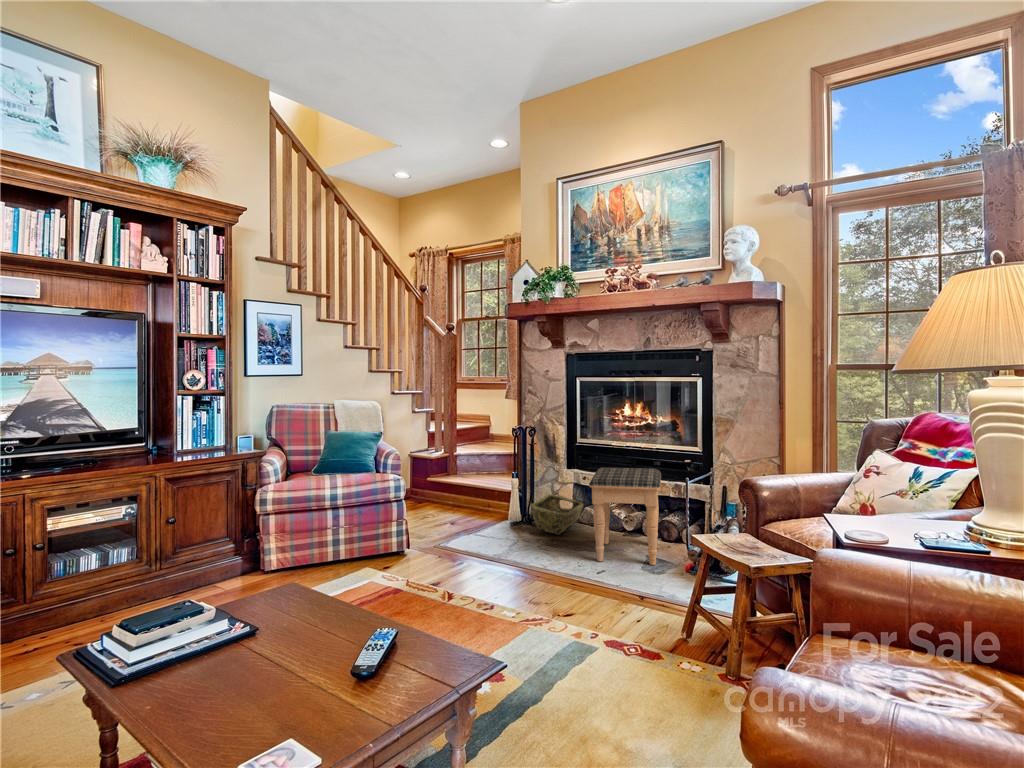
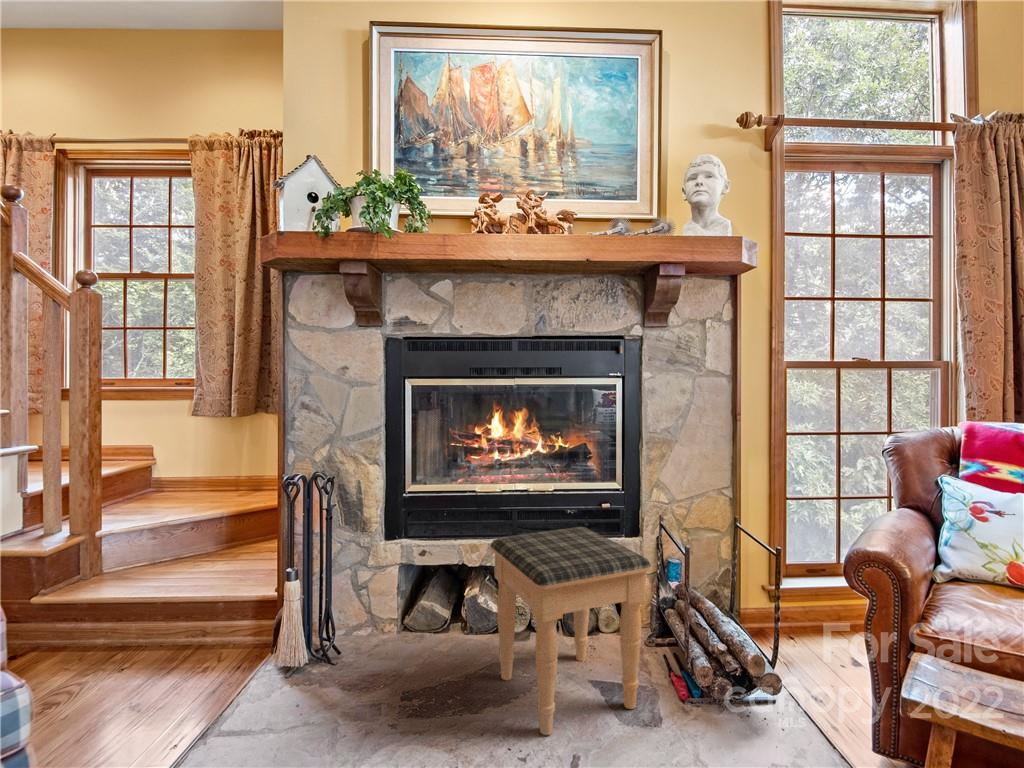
woven basket: present [531,494,584,534] -> none [351,595,435,684]

